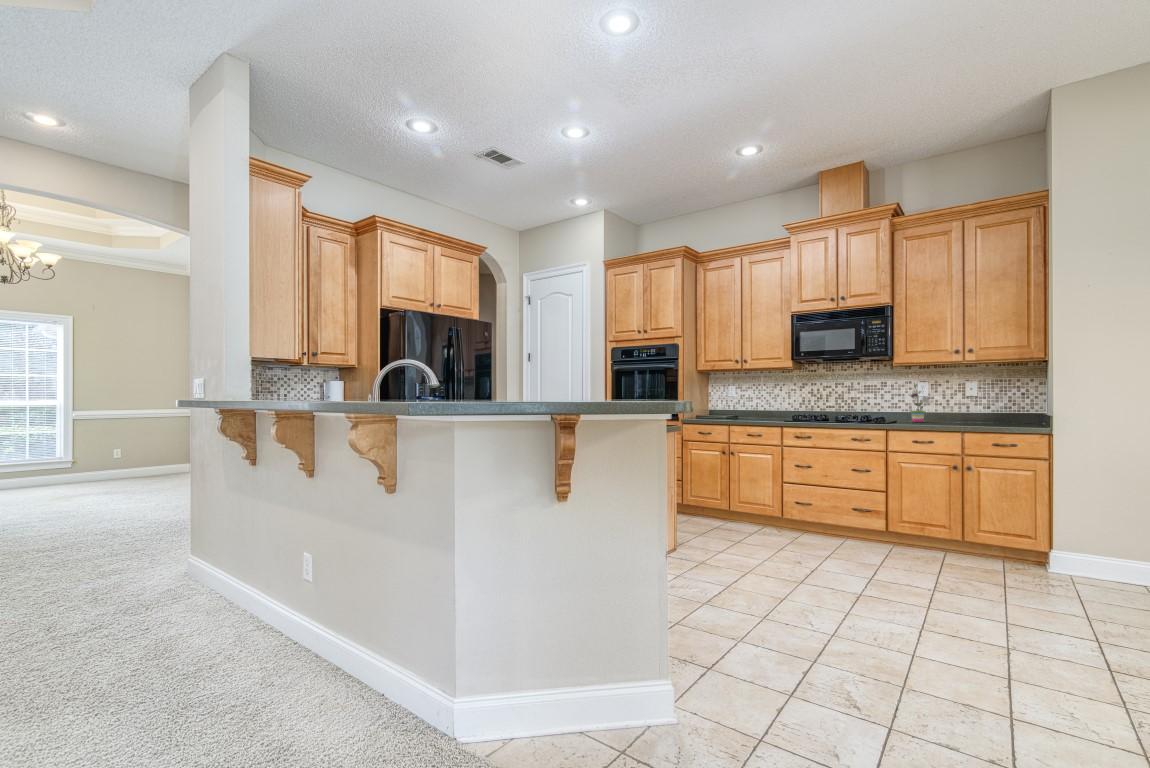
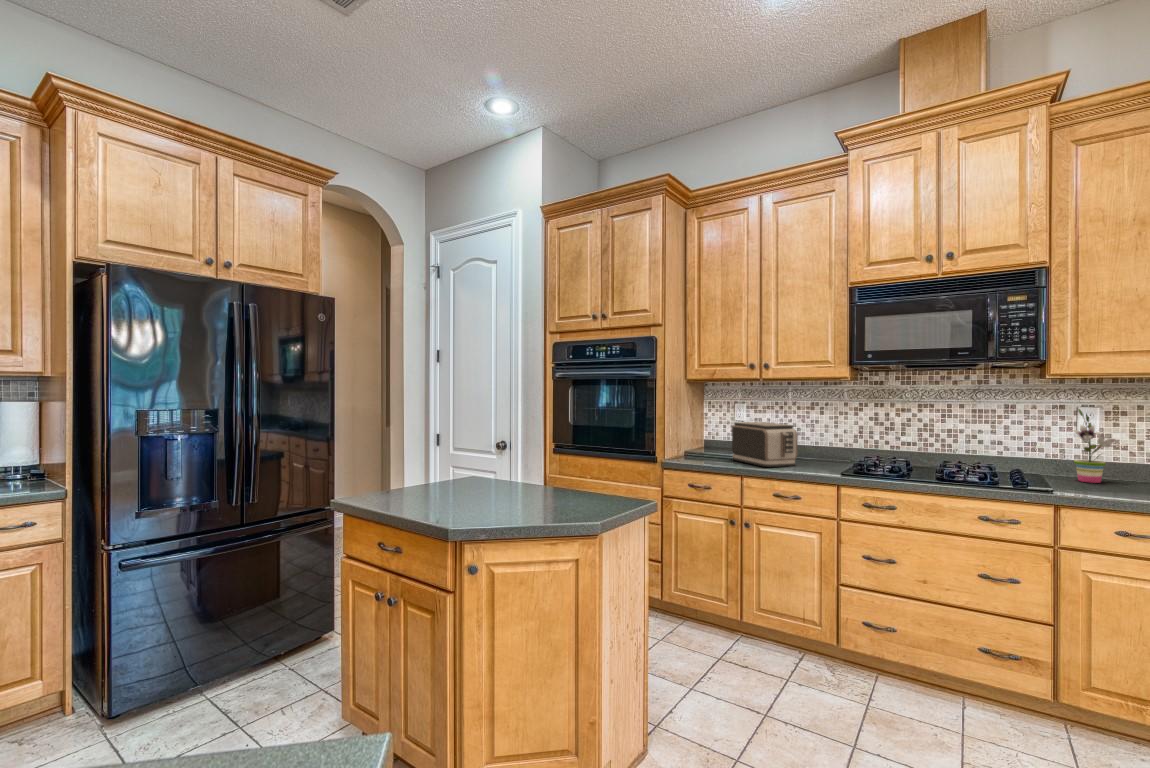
toaster: none [725,396,763,420] -> present [732,422,798,467]

